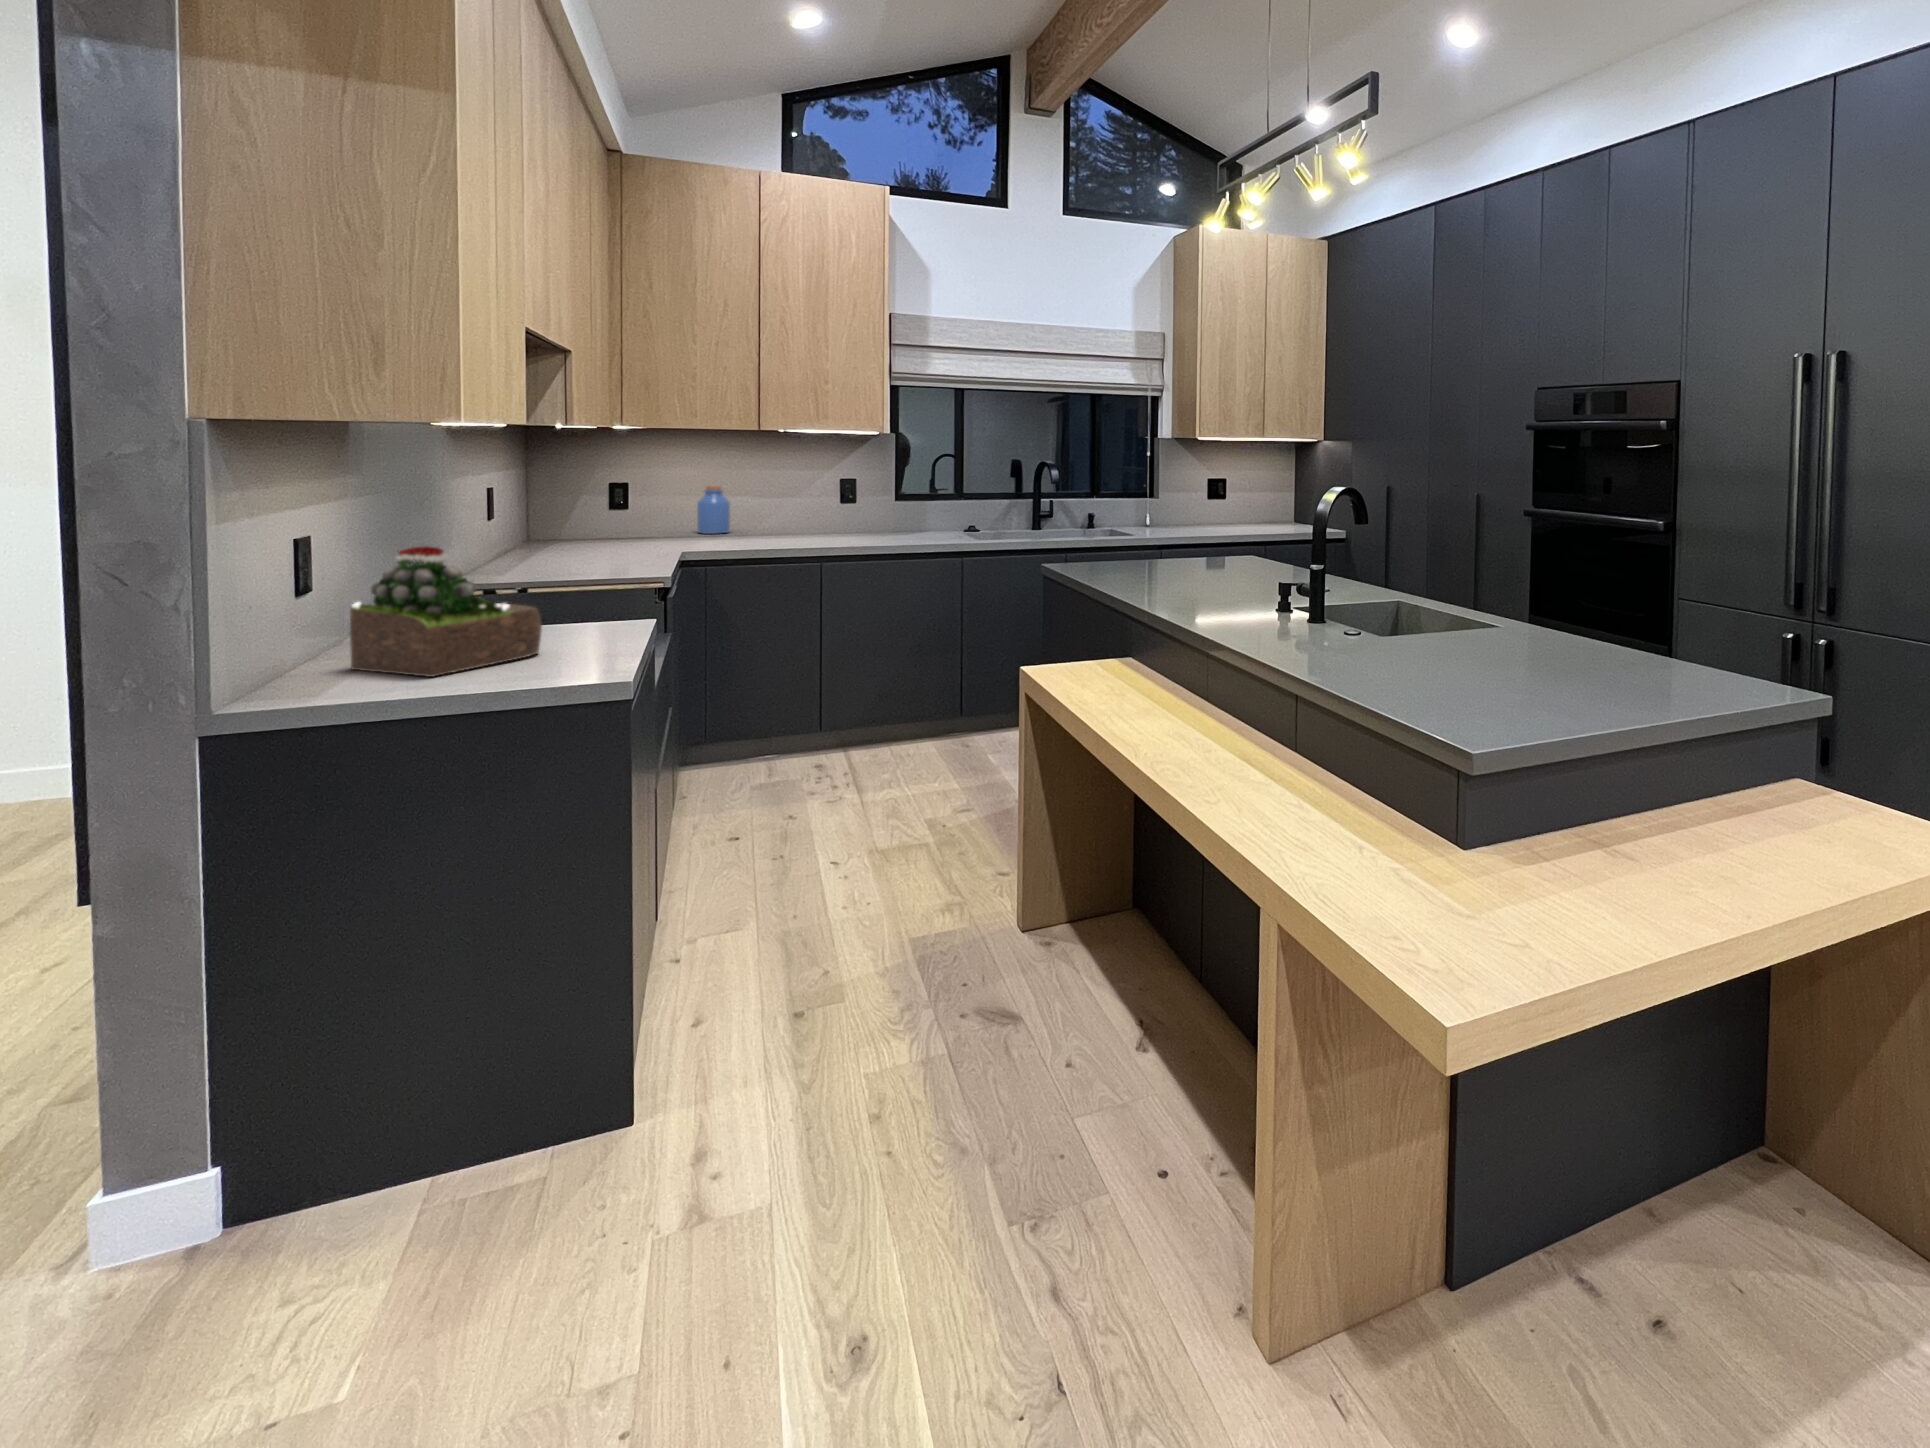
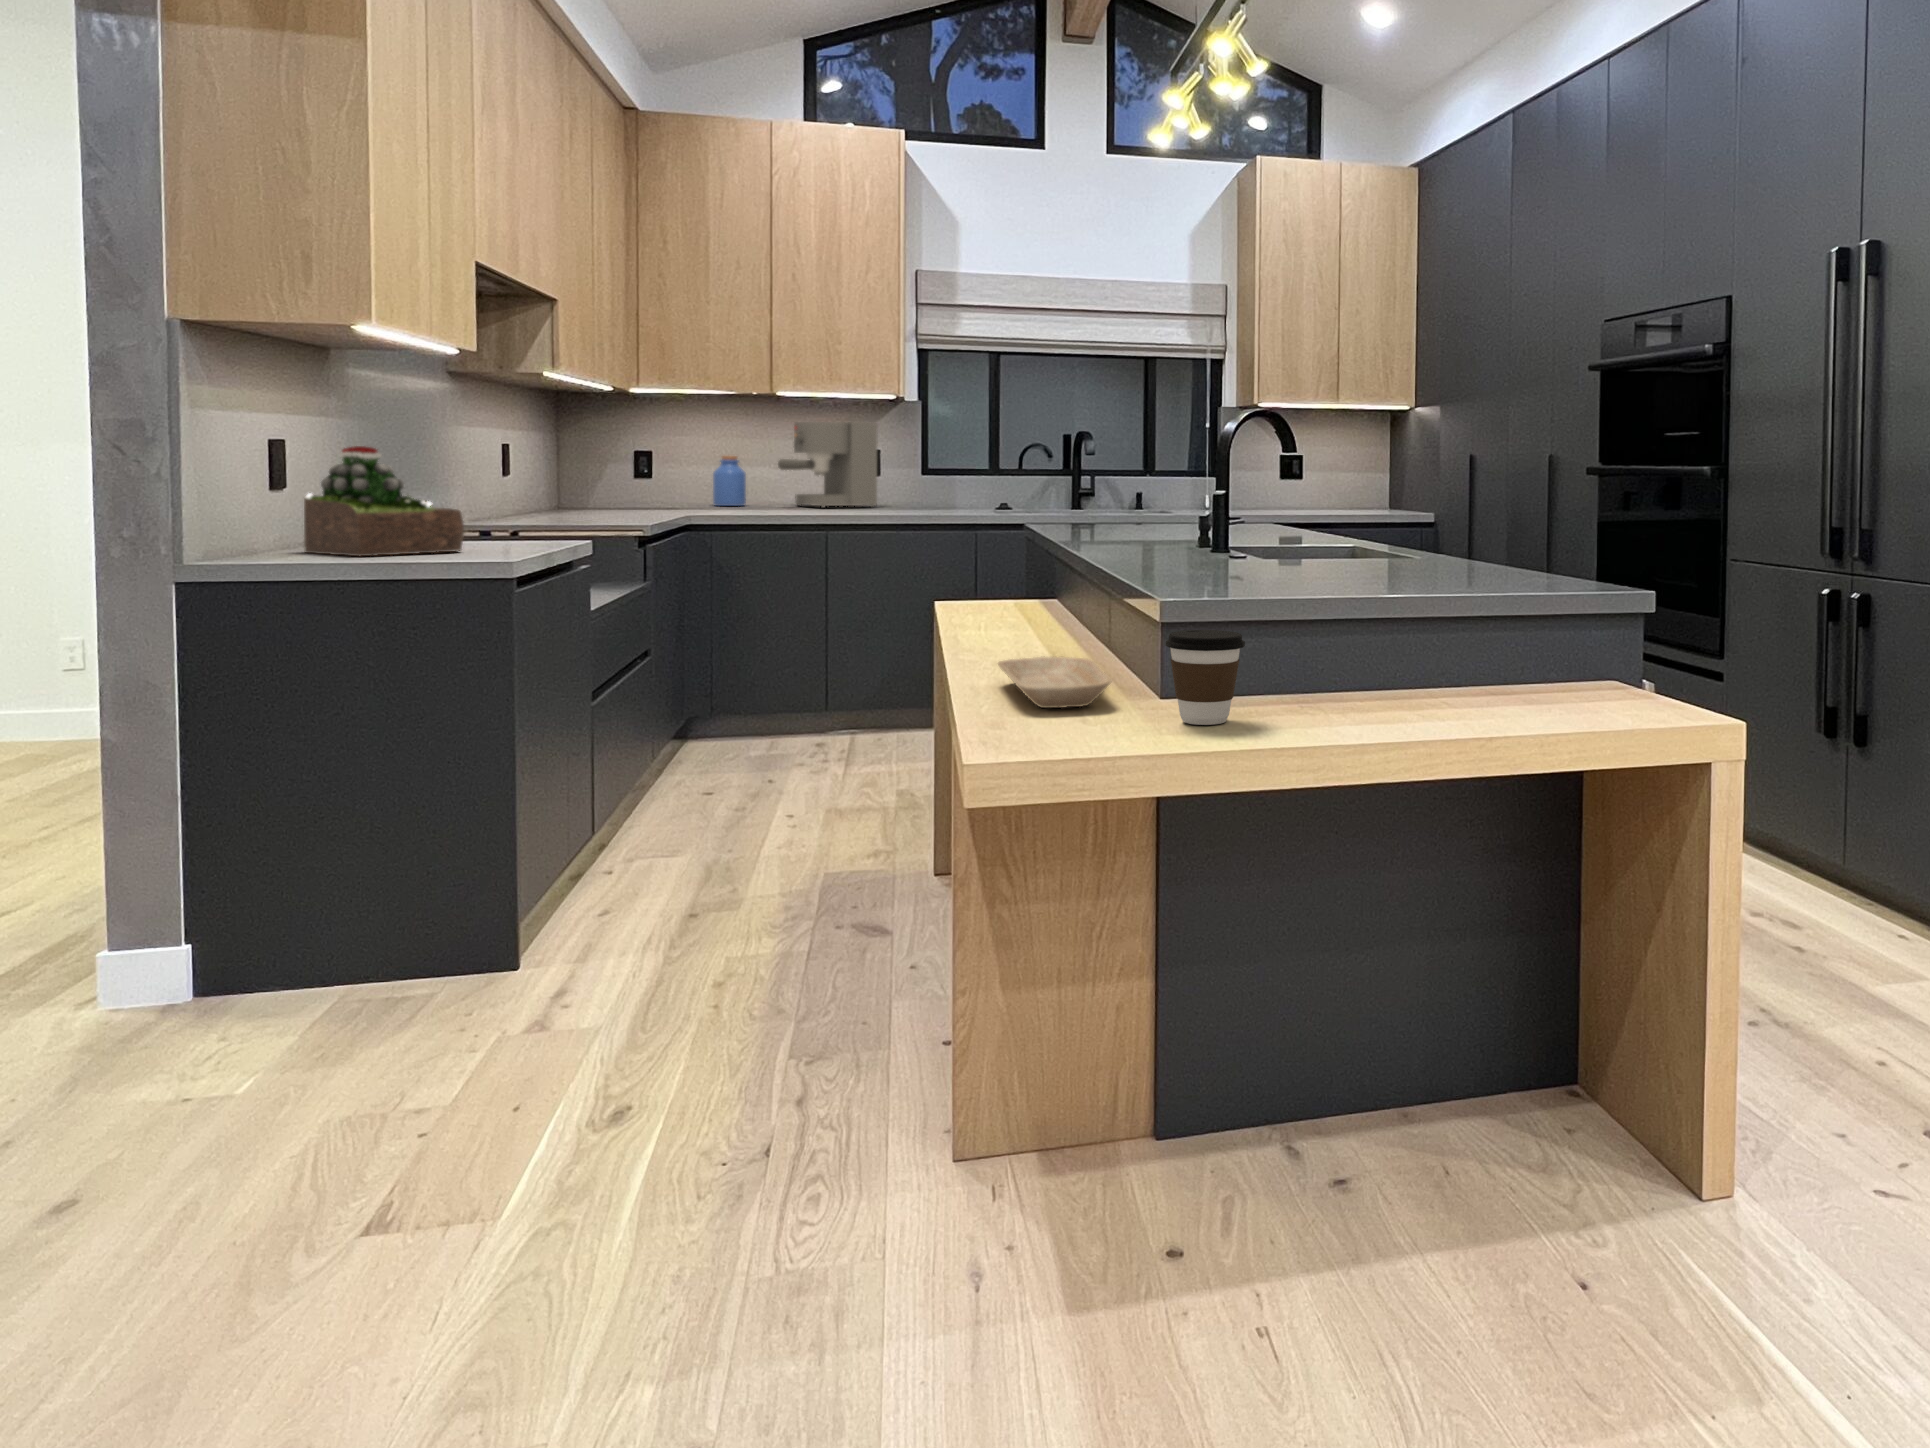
coffee maker: none [765,453,859,534] -> present [778,422,878,508]
tray: none [1274,795,1453,890] -> present [998,656,1112,708]
coffee cup: none [1541,801,1628,914] -> present [1166,630,1245,725]

